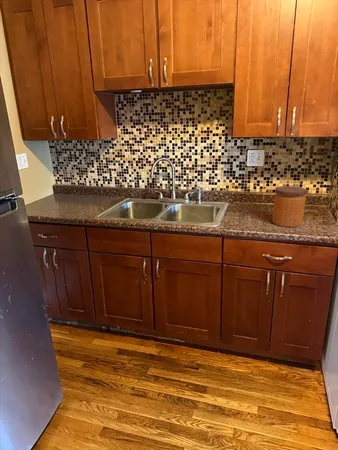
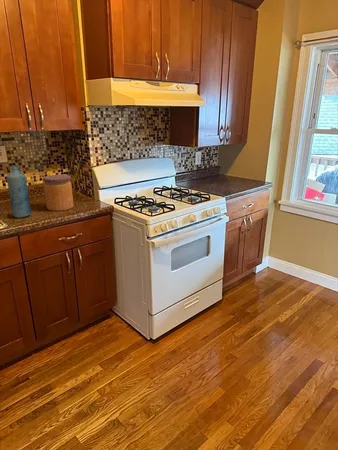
bottle: none [234,170,255,222] -> present [7,165,31,218]

